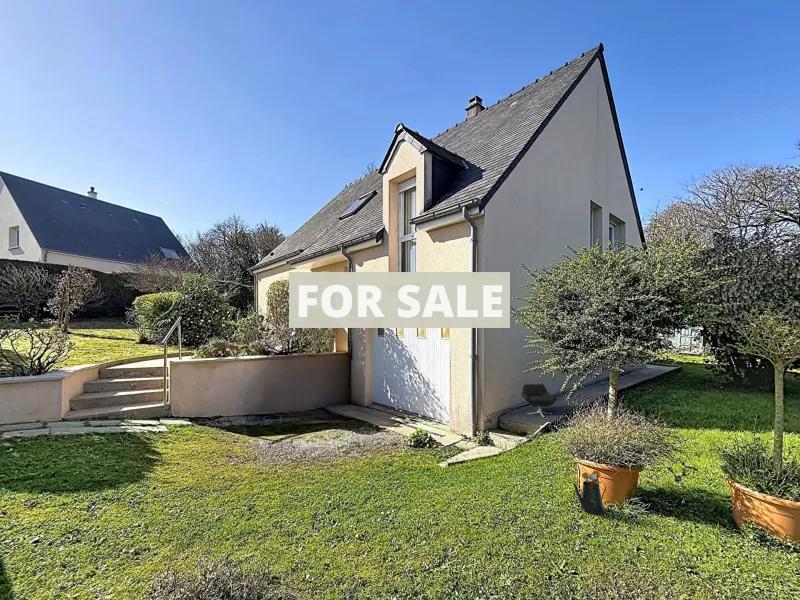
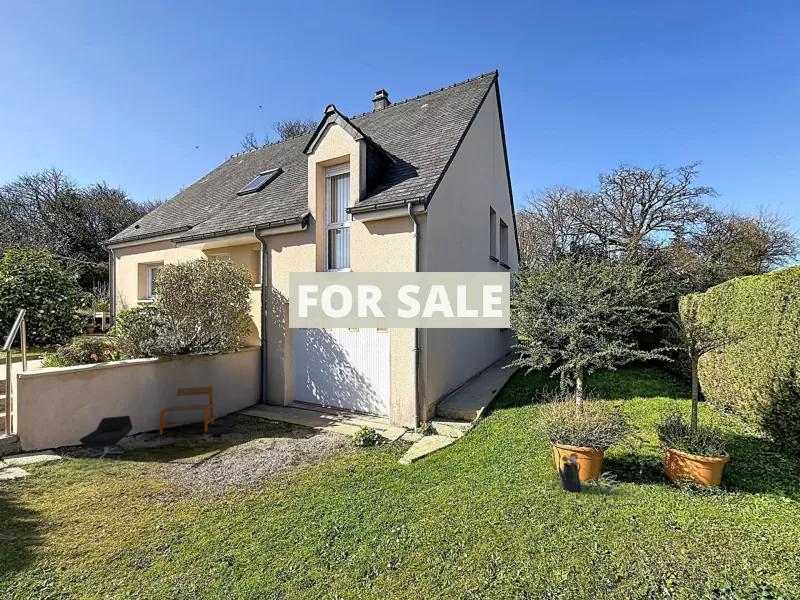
bench: none [261,382,304,420] -> present [160,386,215,435]
lounge chair: present [521,384,557,417] -> present [79,416,133,459]

